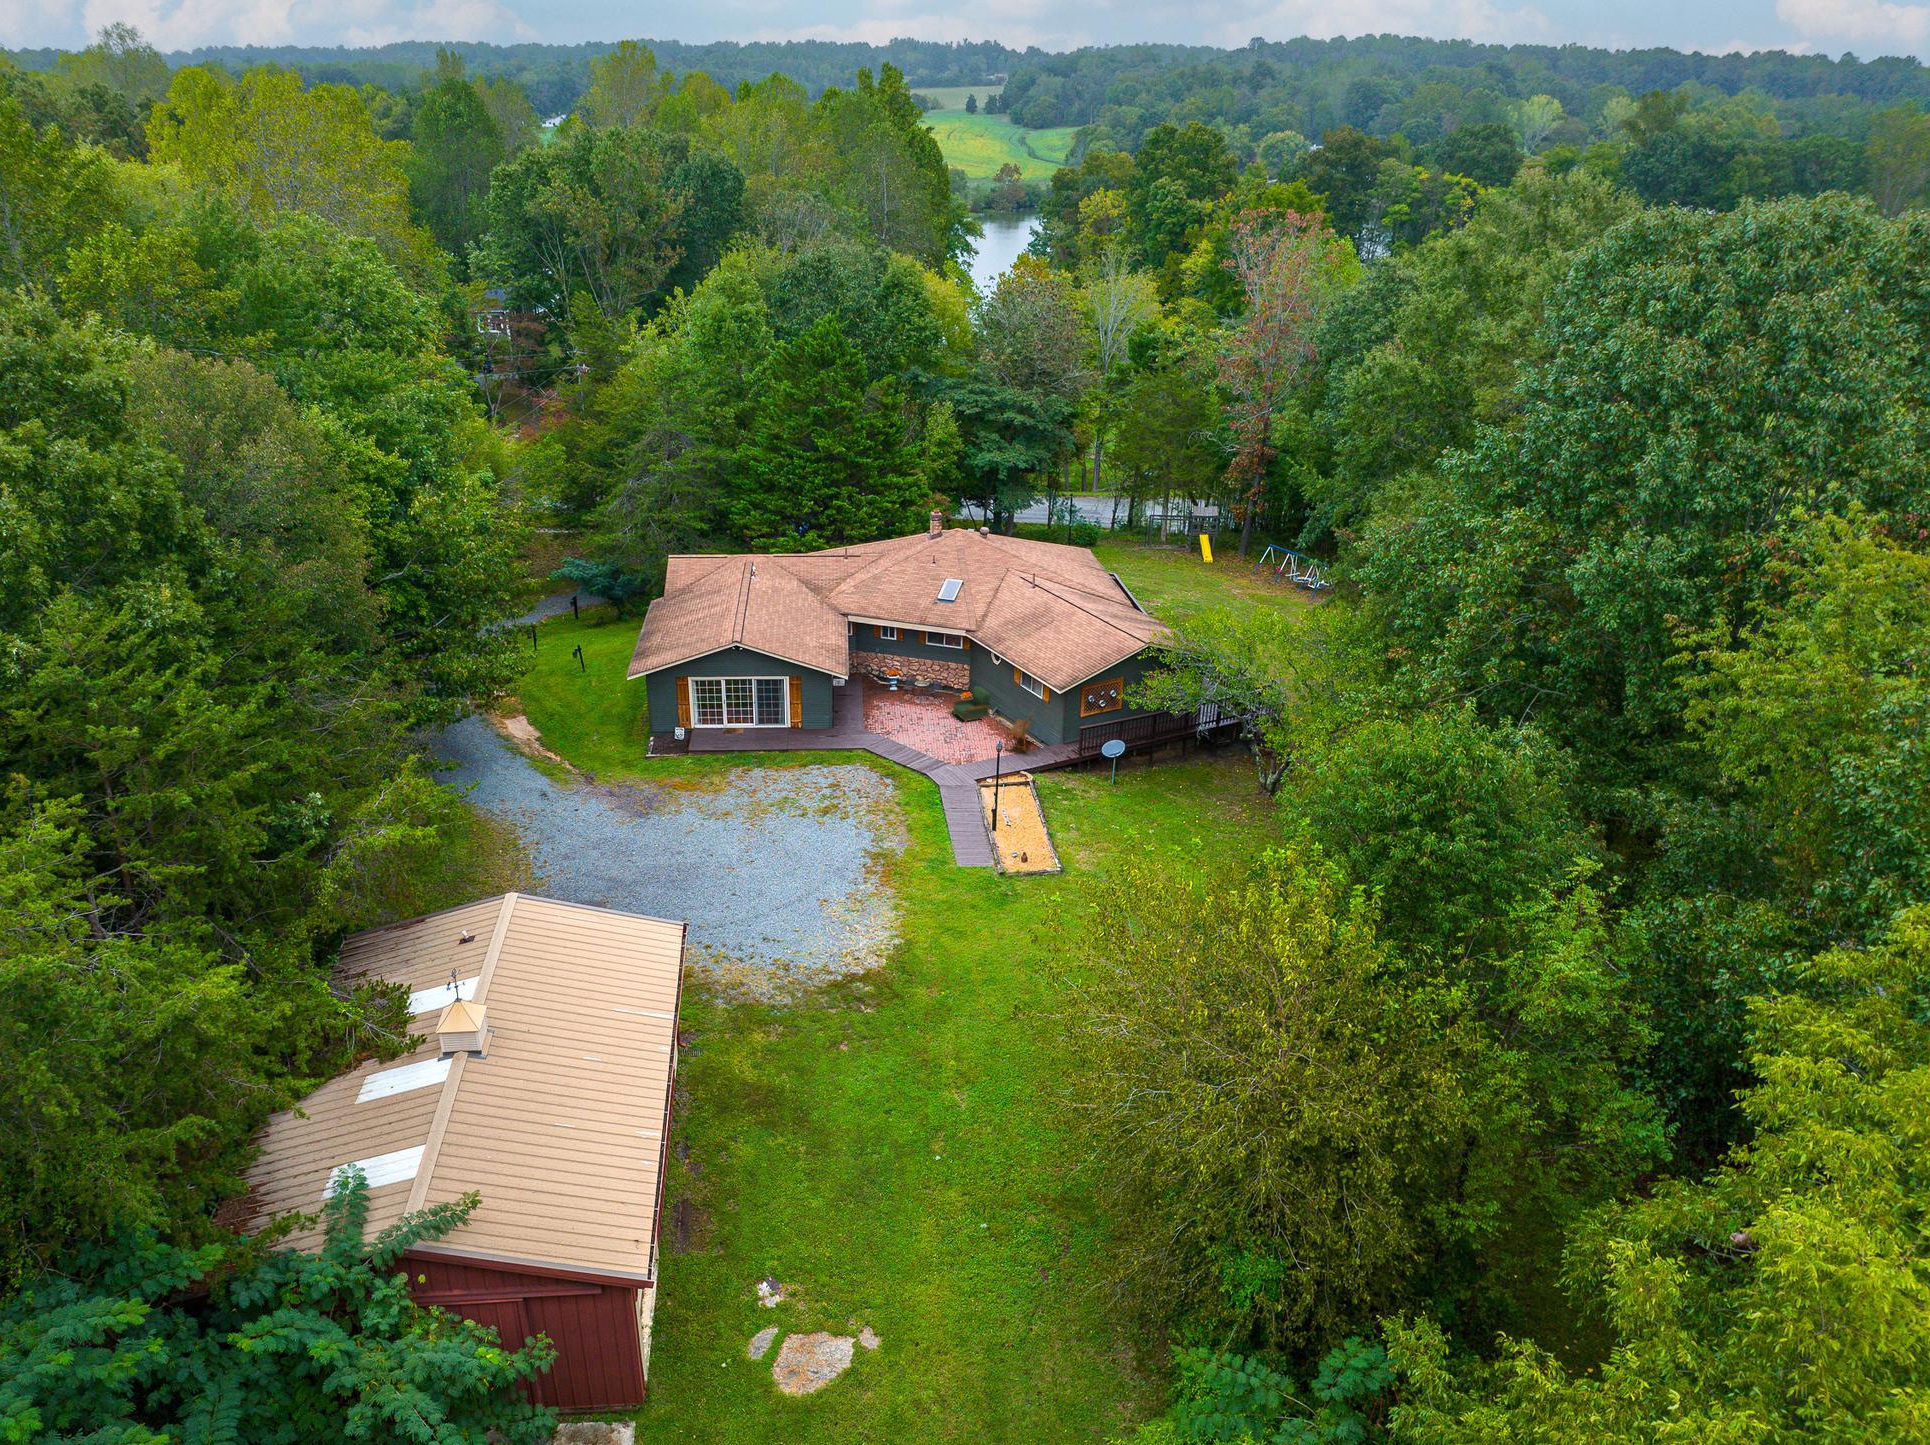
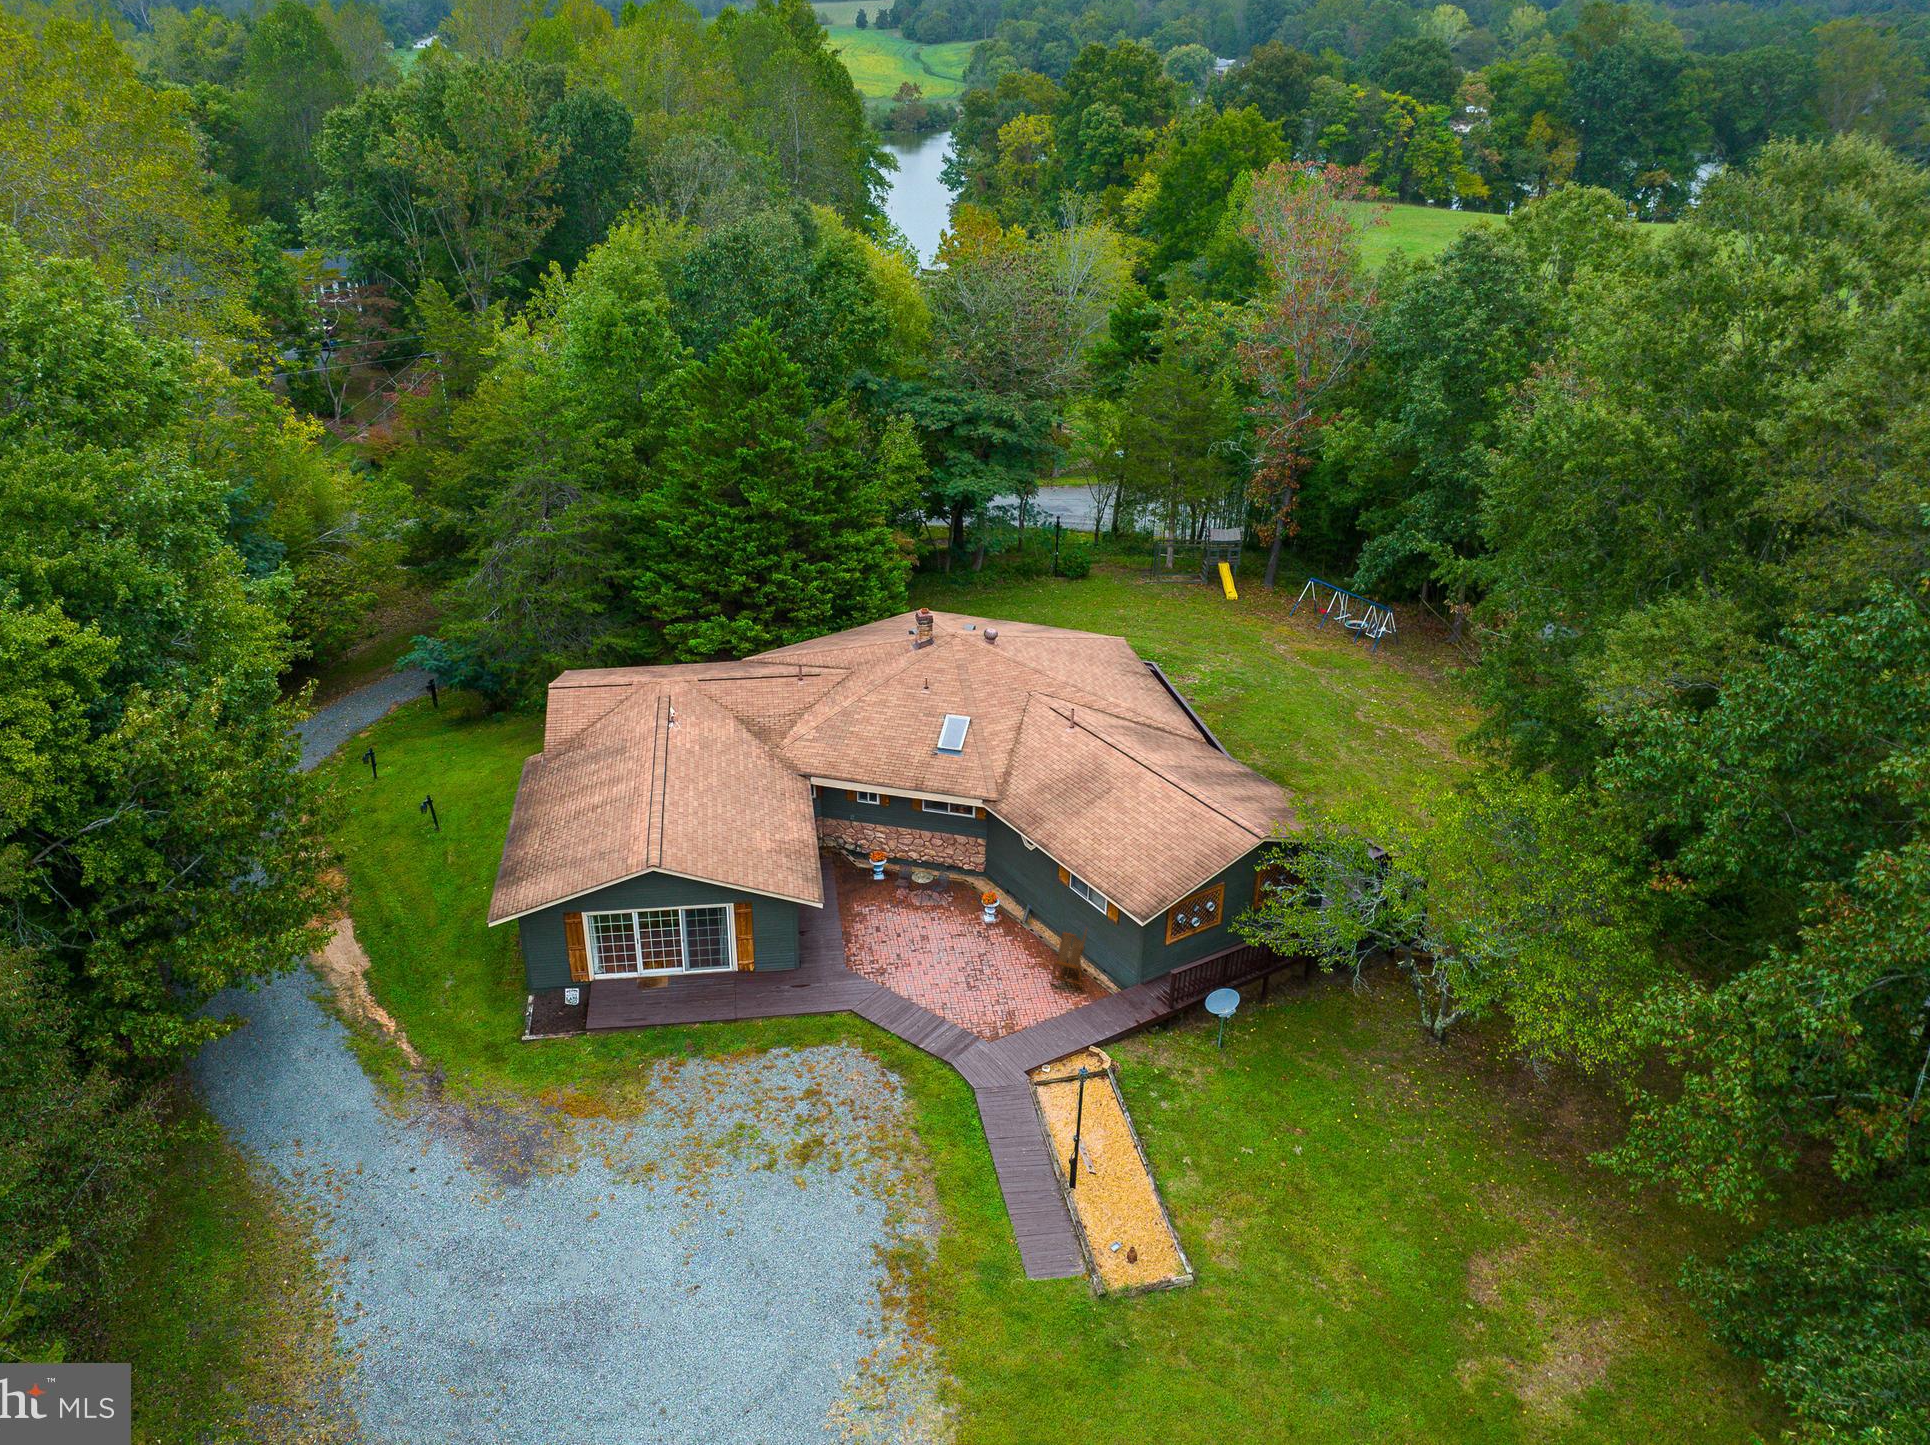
armchair: present [953,686,991,722] -> none [965,869,1019,927]

